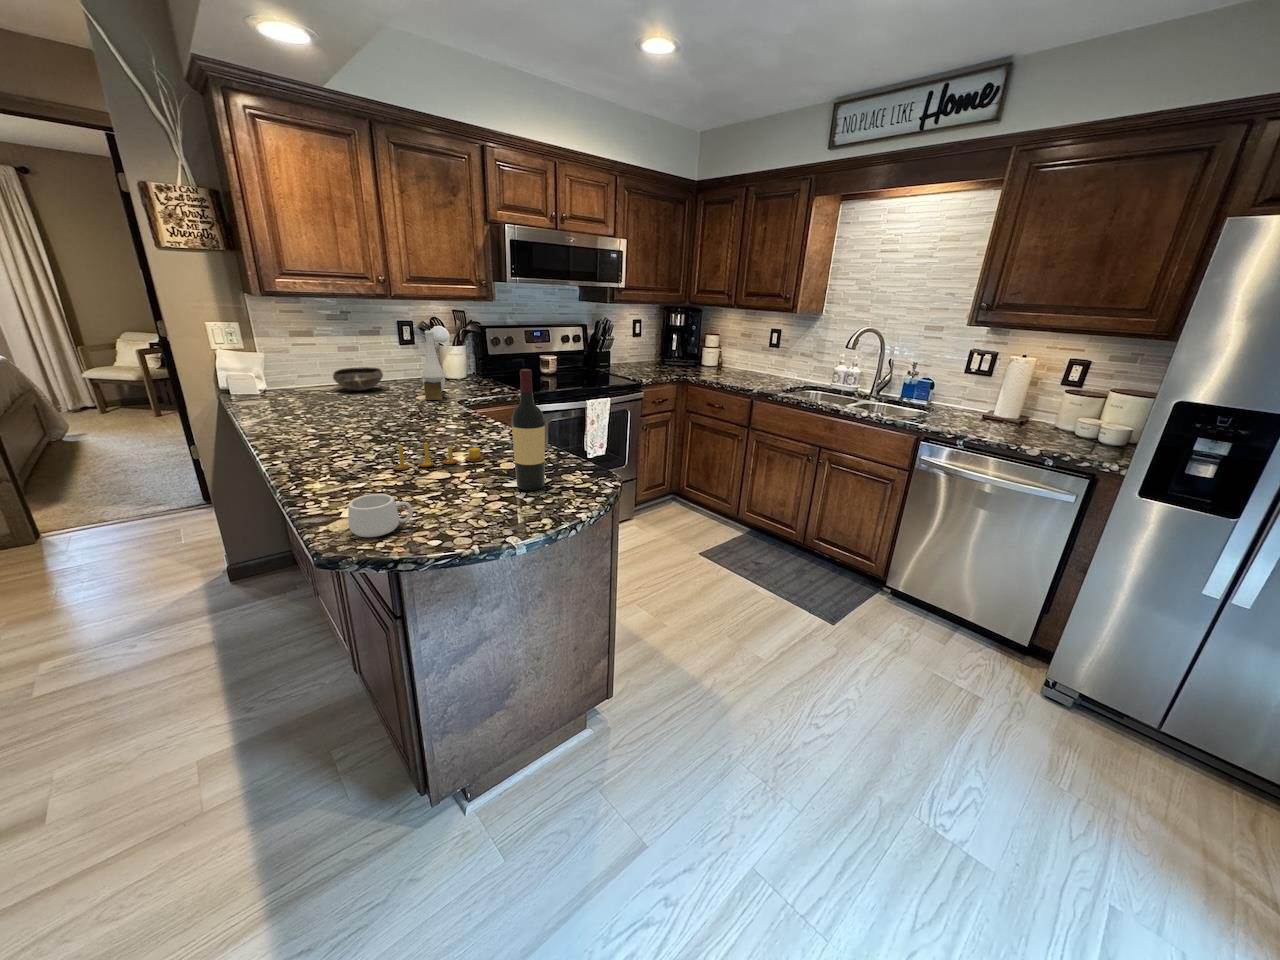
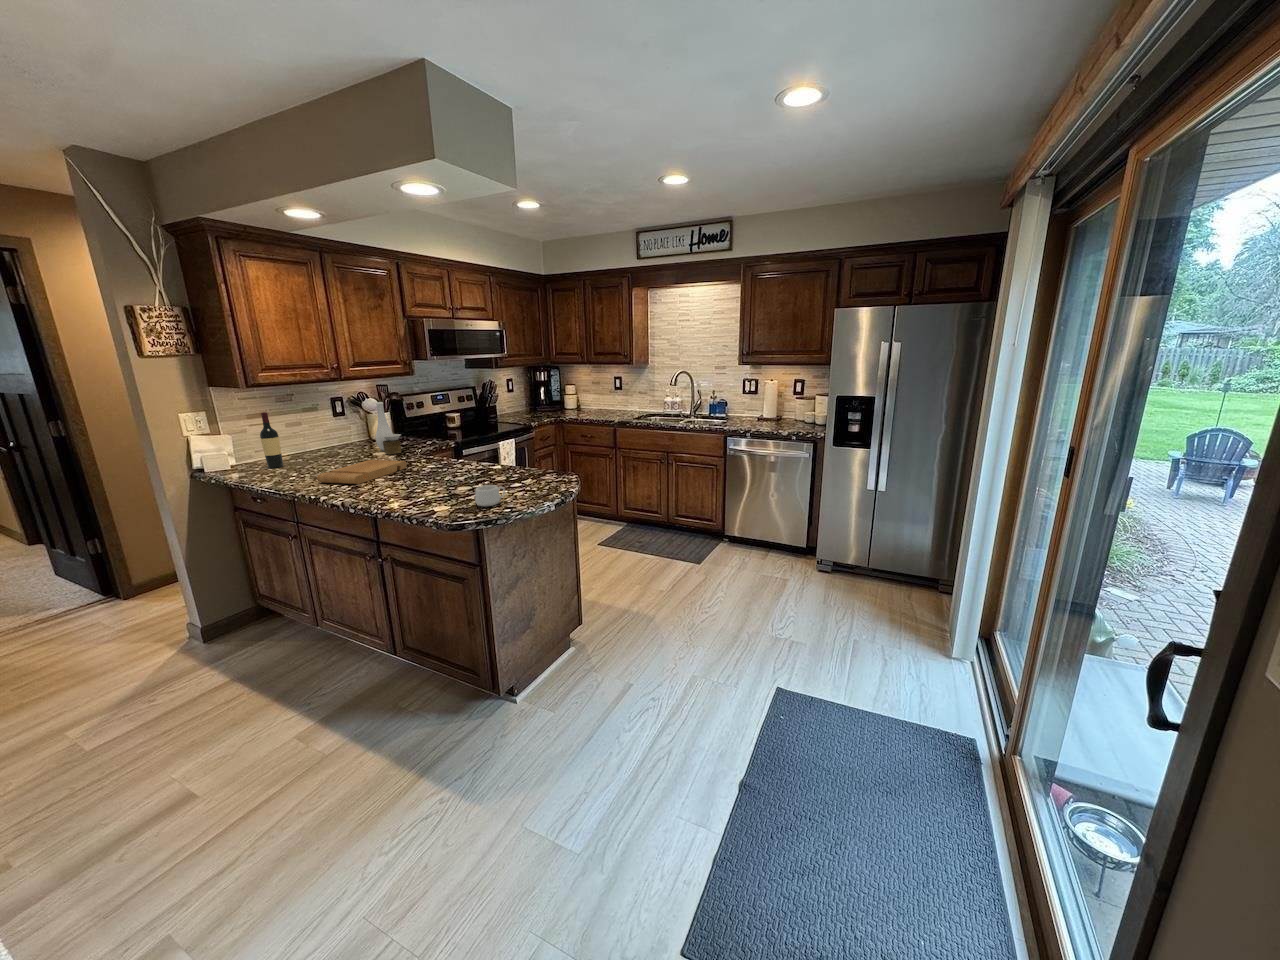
bowl: present [333,367,383,390] -> none [293,437,336,456]
wine bottle: present [512,369,545,491] -> present [260,412,283,468]
cutting board: none [278,406,408,442] -> present [317,460,407,484]
candle: present [393,442,484,470] -> none [446,466,494,486]

